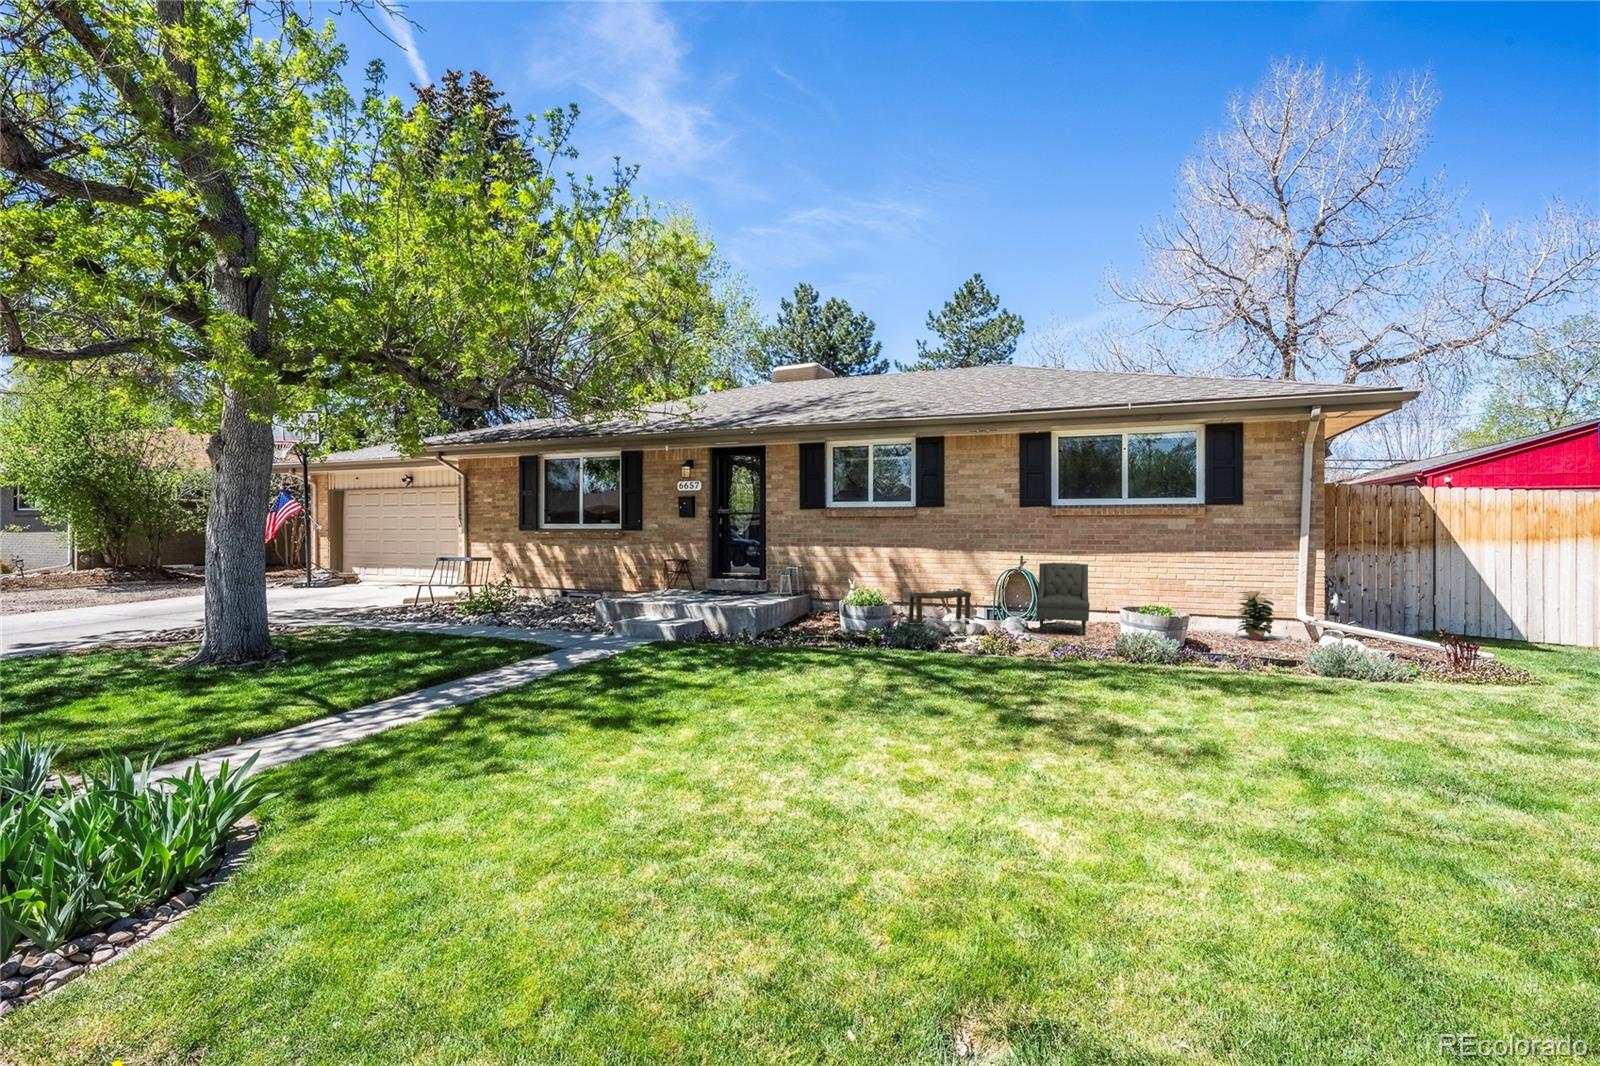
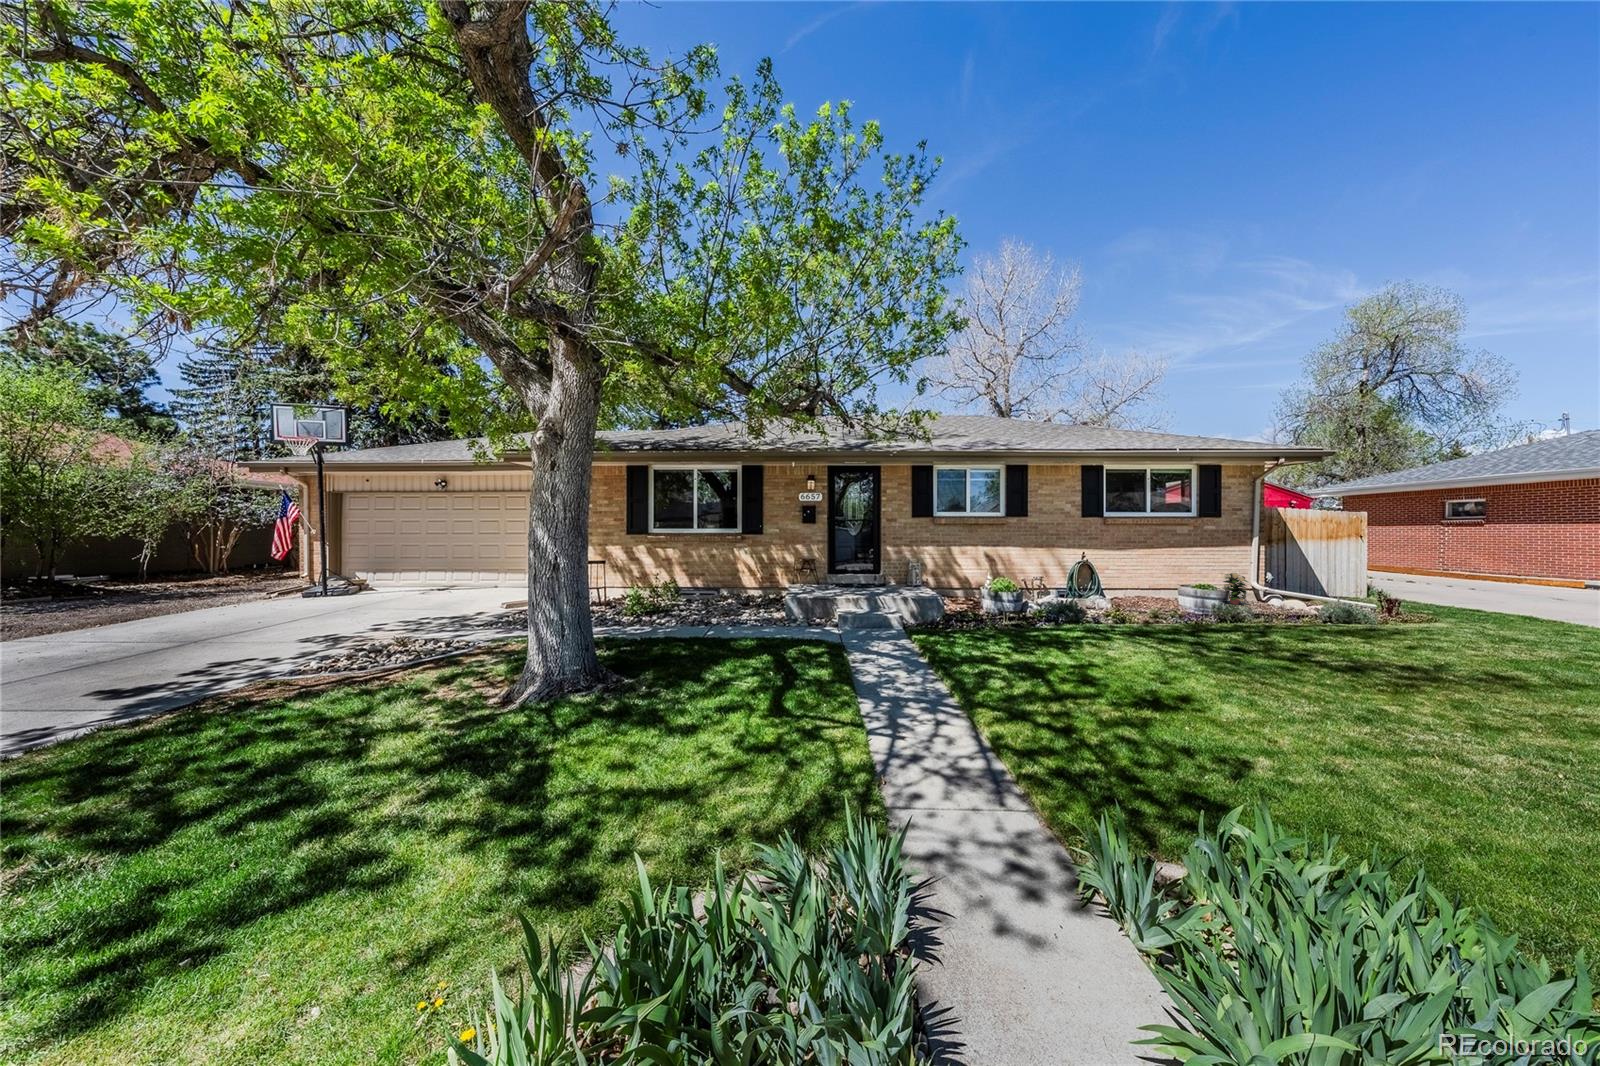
chair: present [1036,563,1090,636] -> none [1097,557,1149,608]
bench: present [909,590,971,626] -> none [1012,578,1056,606]

